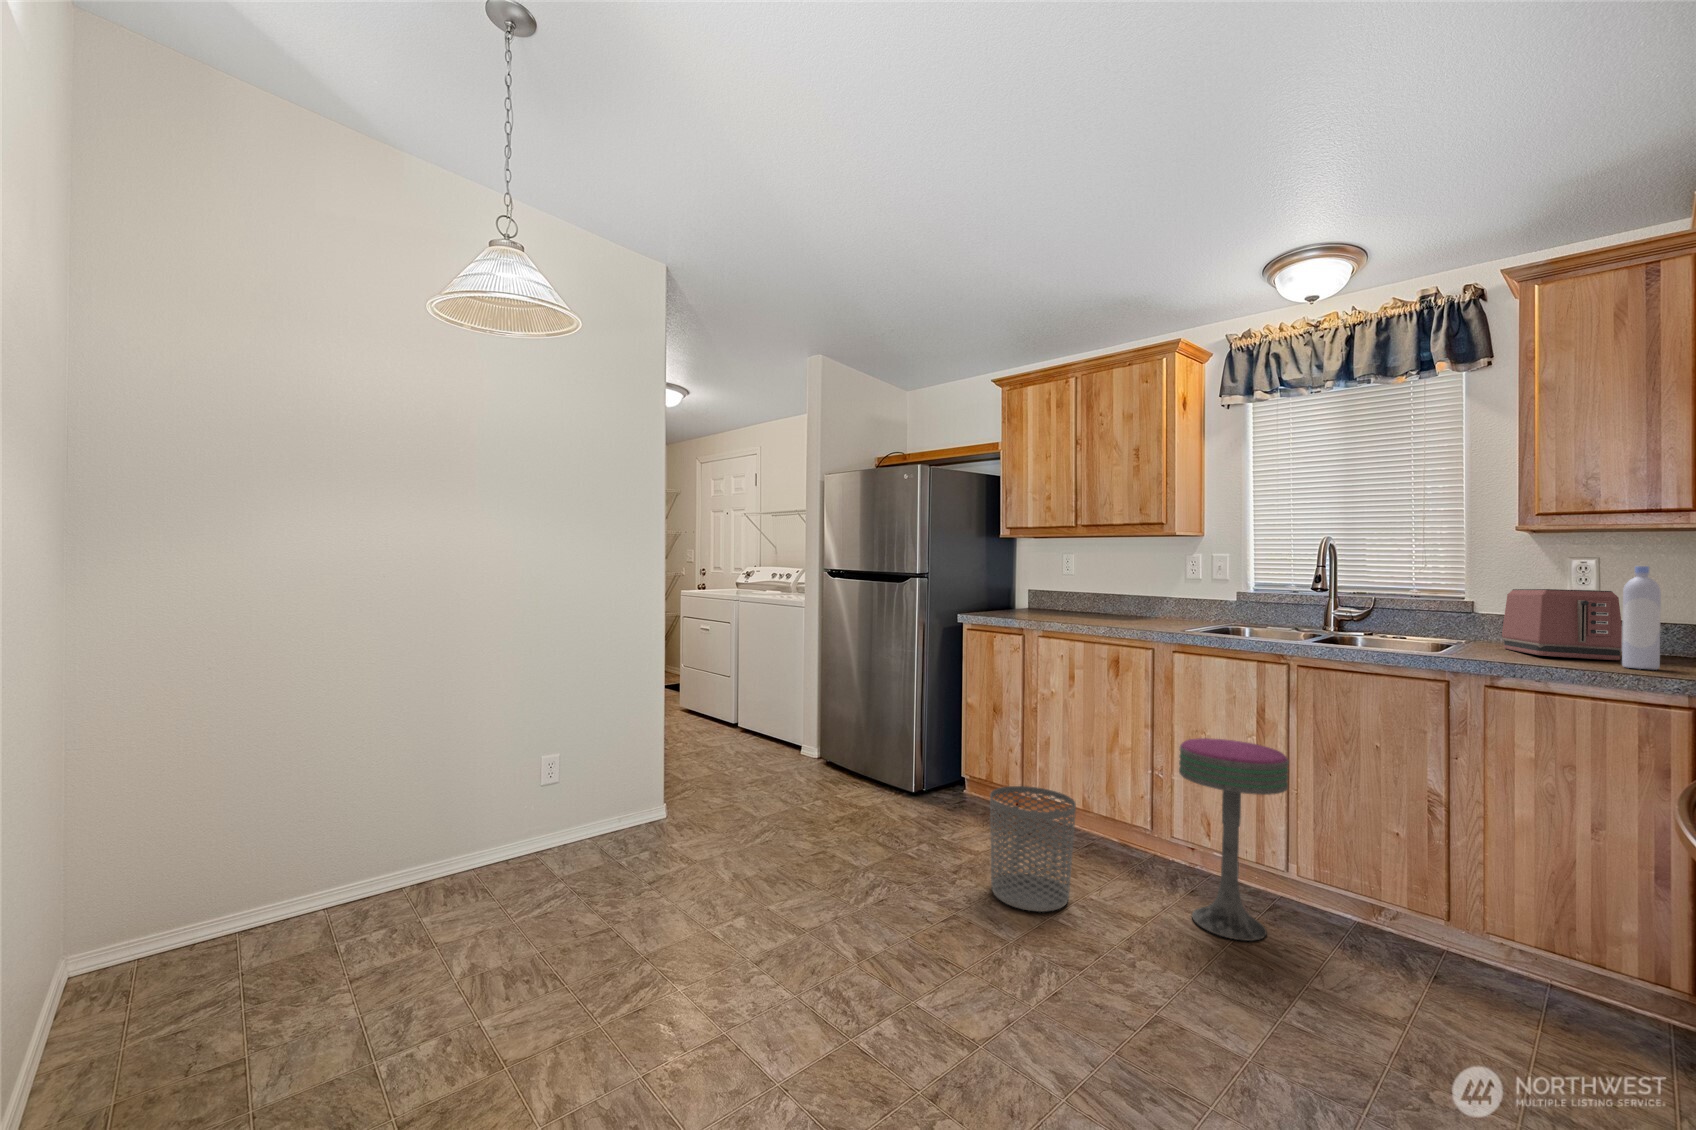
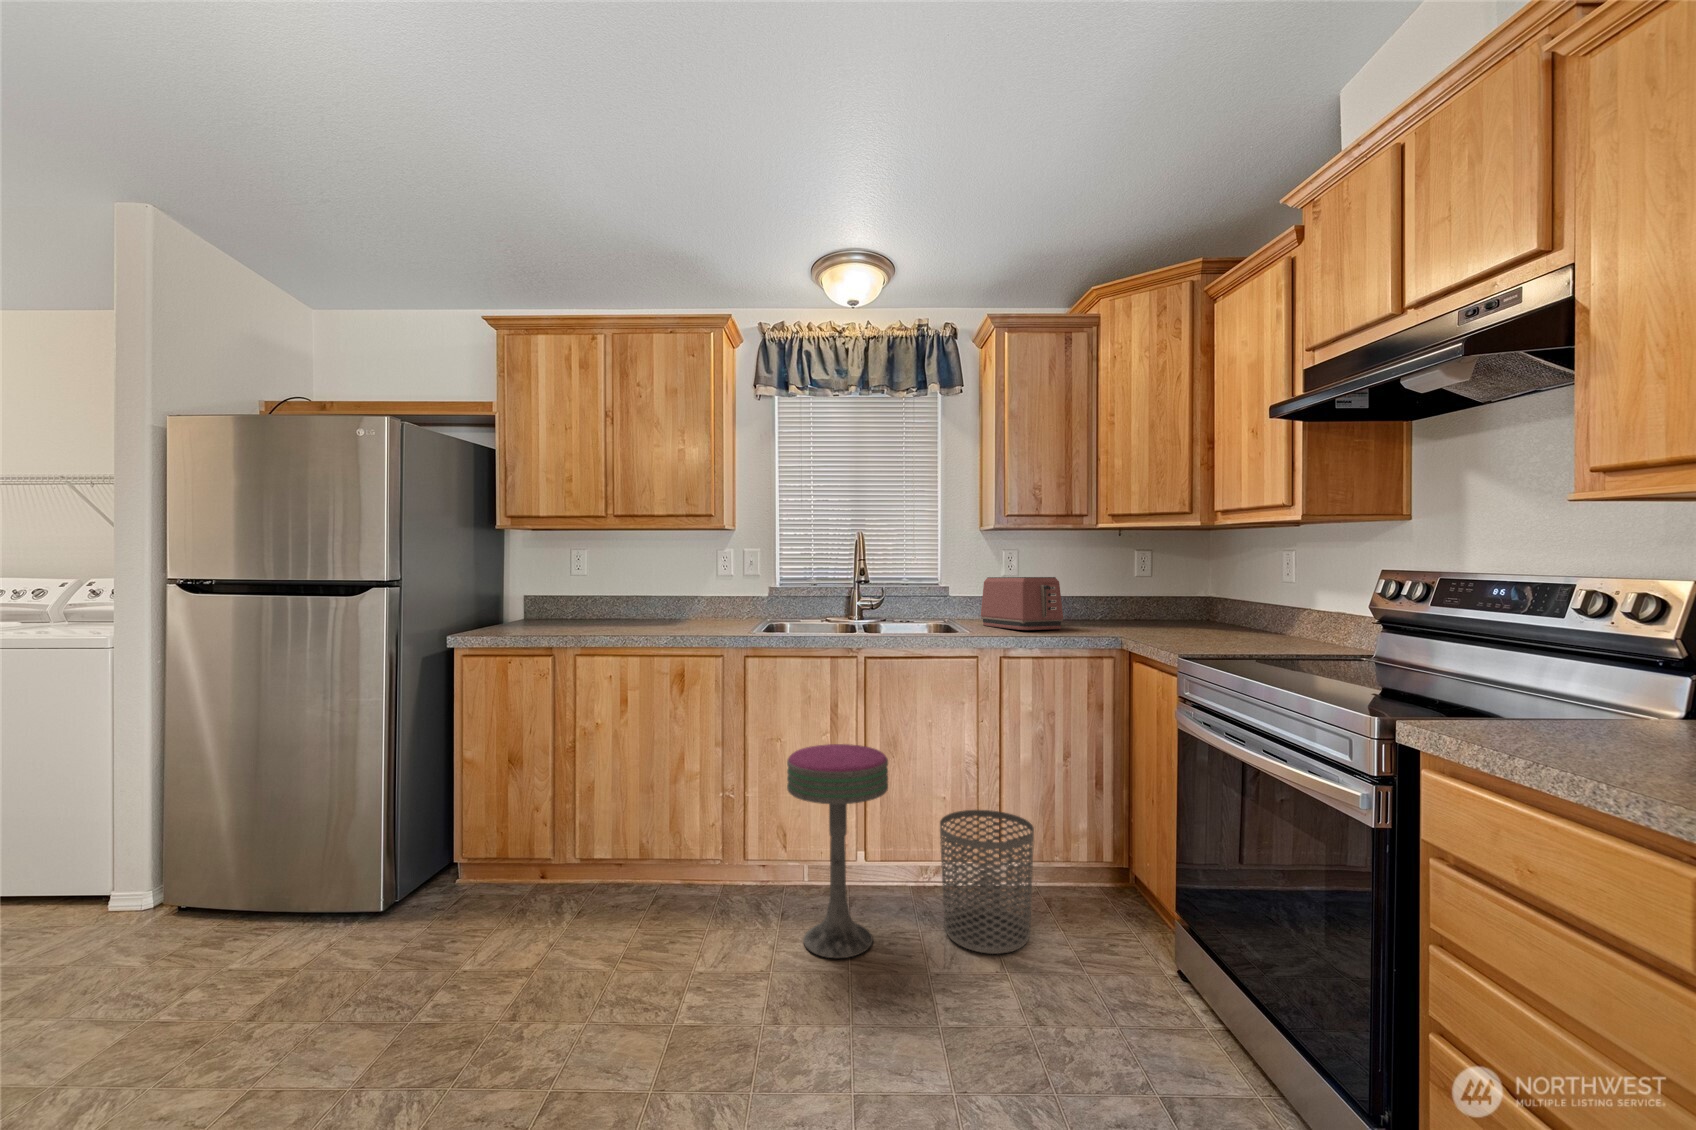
bottle: present [1622,566,1661,670] -> none [1076,558,1096,635]
waste bin: present [990,786,1076,912] -> present [940,810,1034,954]

